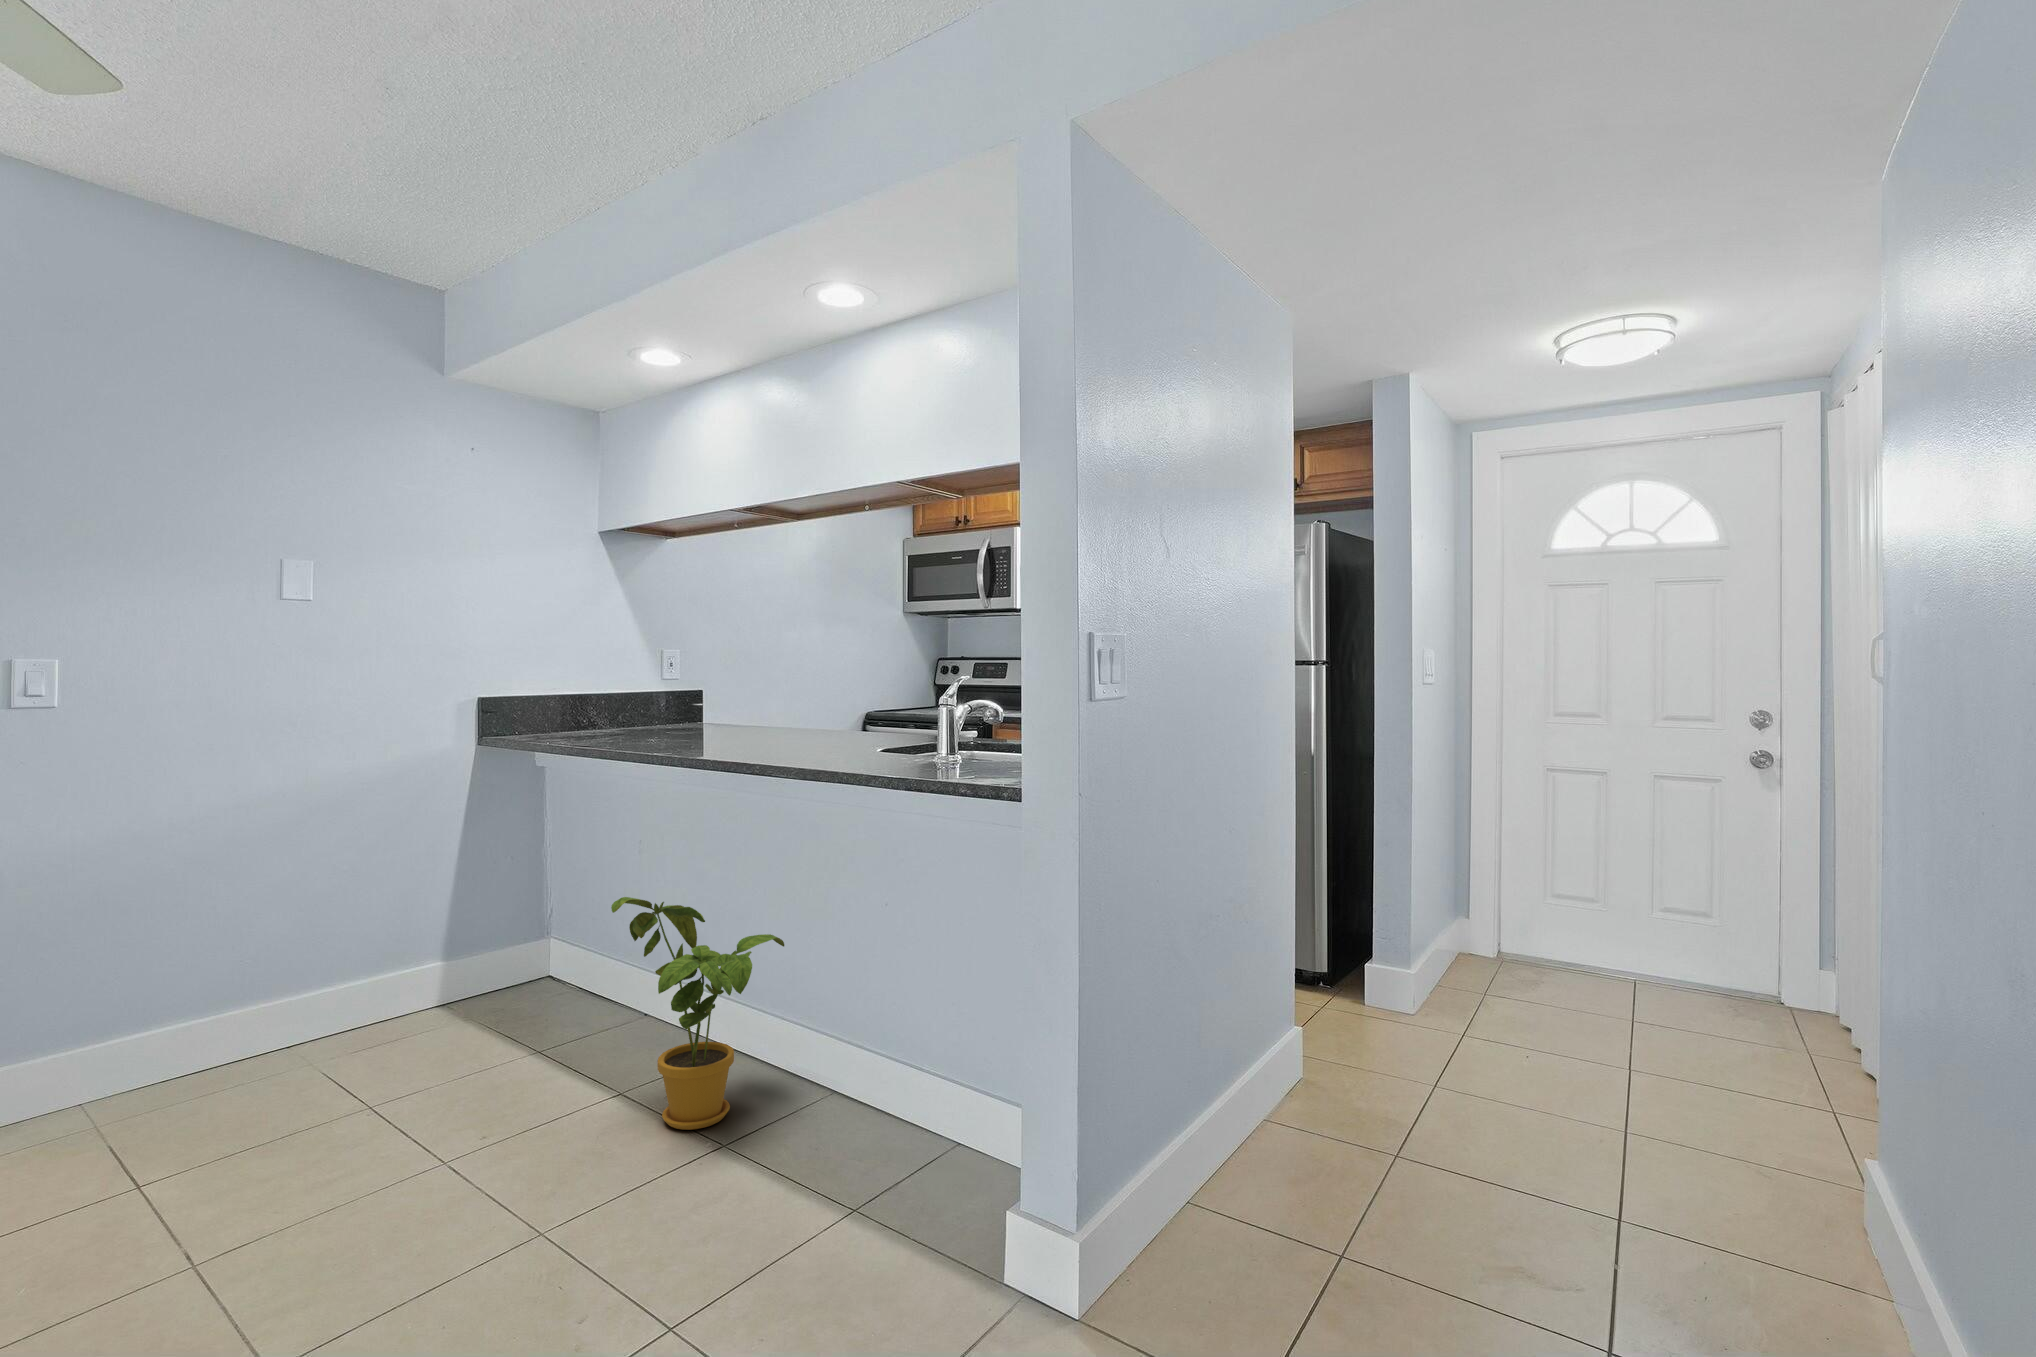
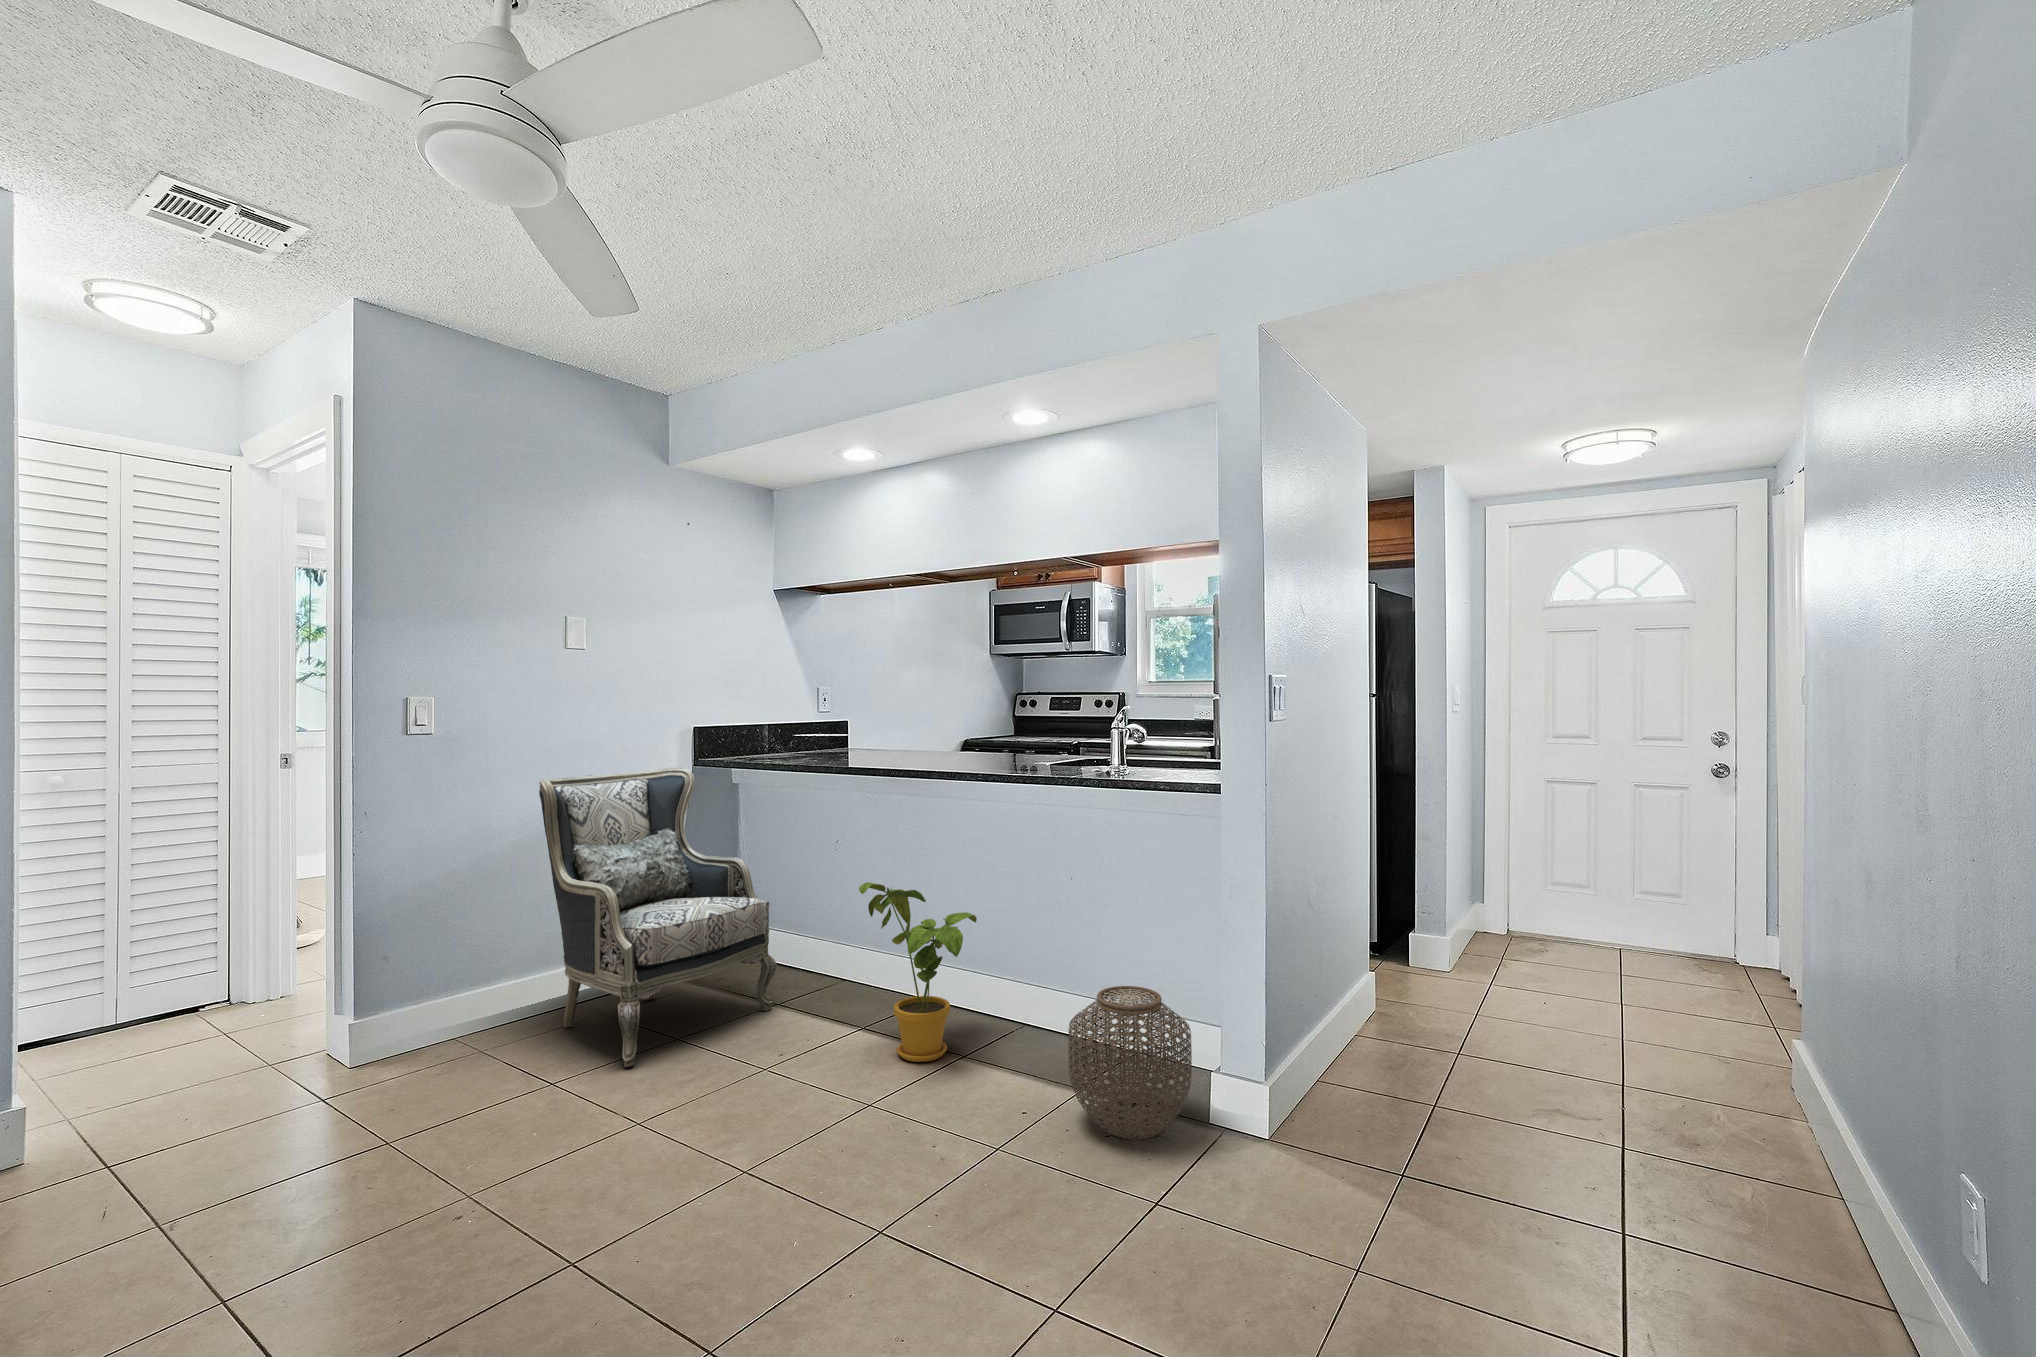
armchair: none [221,747,587,1134] -> present [539,768,777,1067]
woven basket: none [834,1043,1000,1255] -> present [1068,986,1192,1139]

